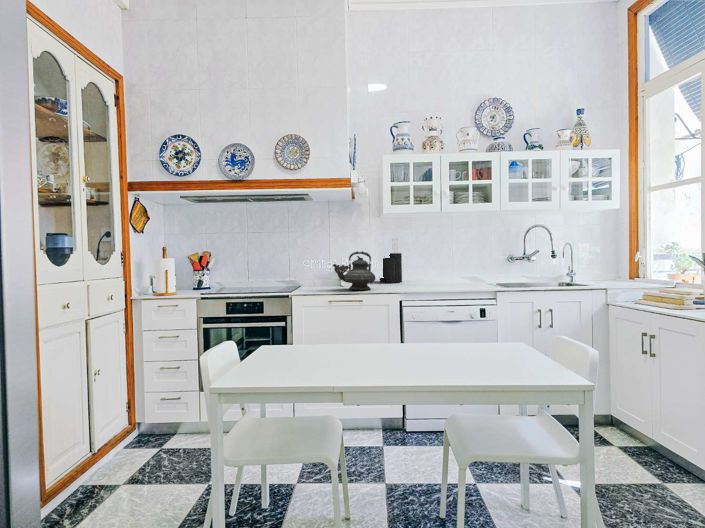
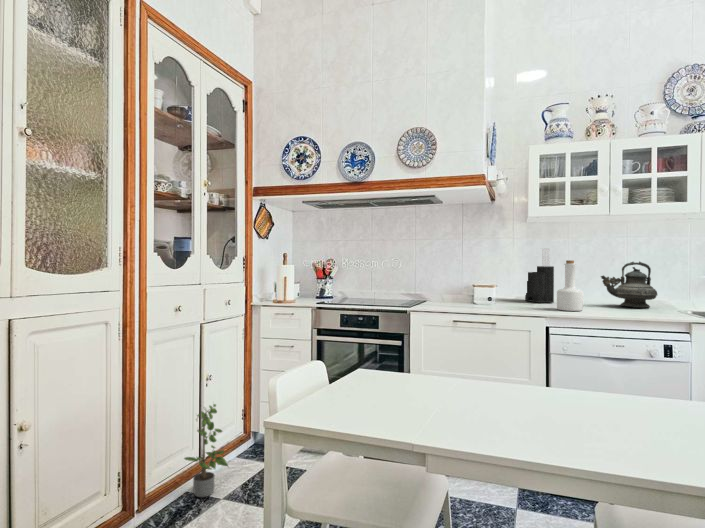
bottle: none [406,248,425,288] -> present [557,260,583,311]
teapot: present [333,251,375,290] -> present [601,262,657,308]
potted plant: none [79,394,127,488] -> present [184,404,228,497]

